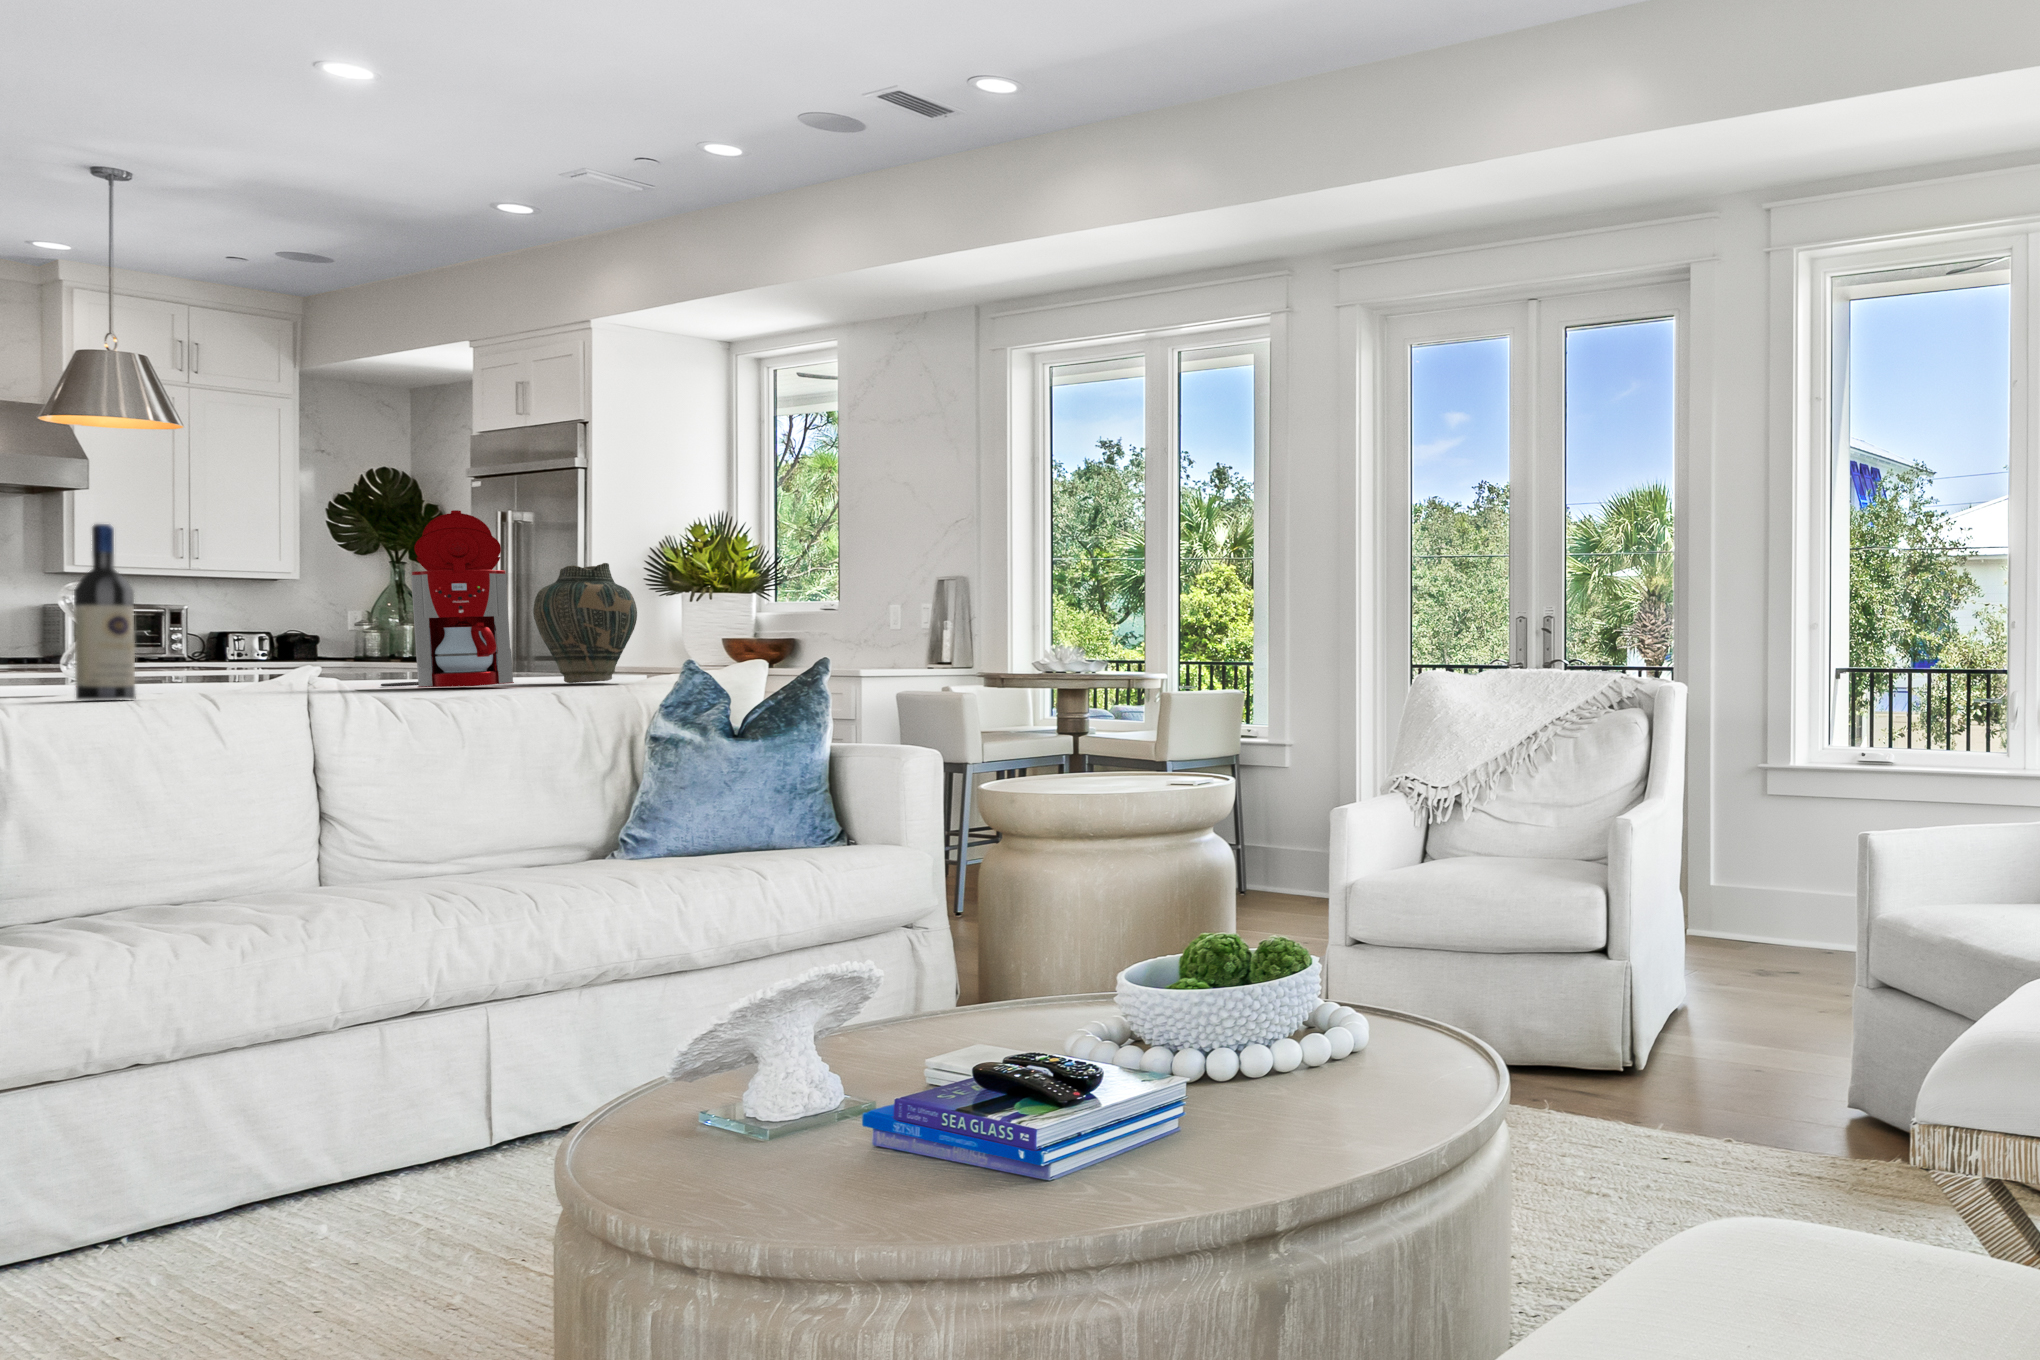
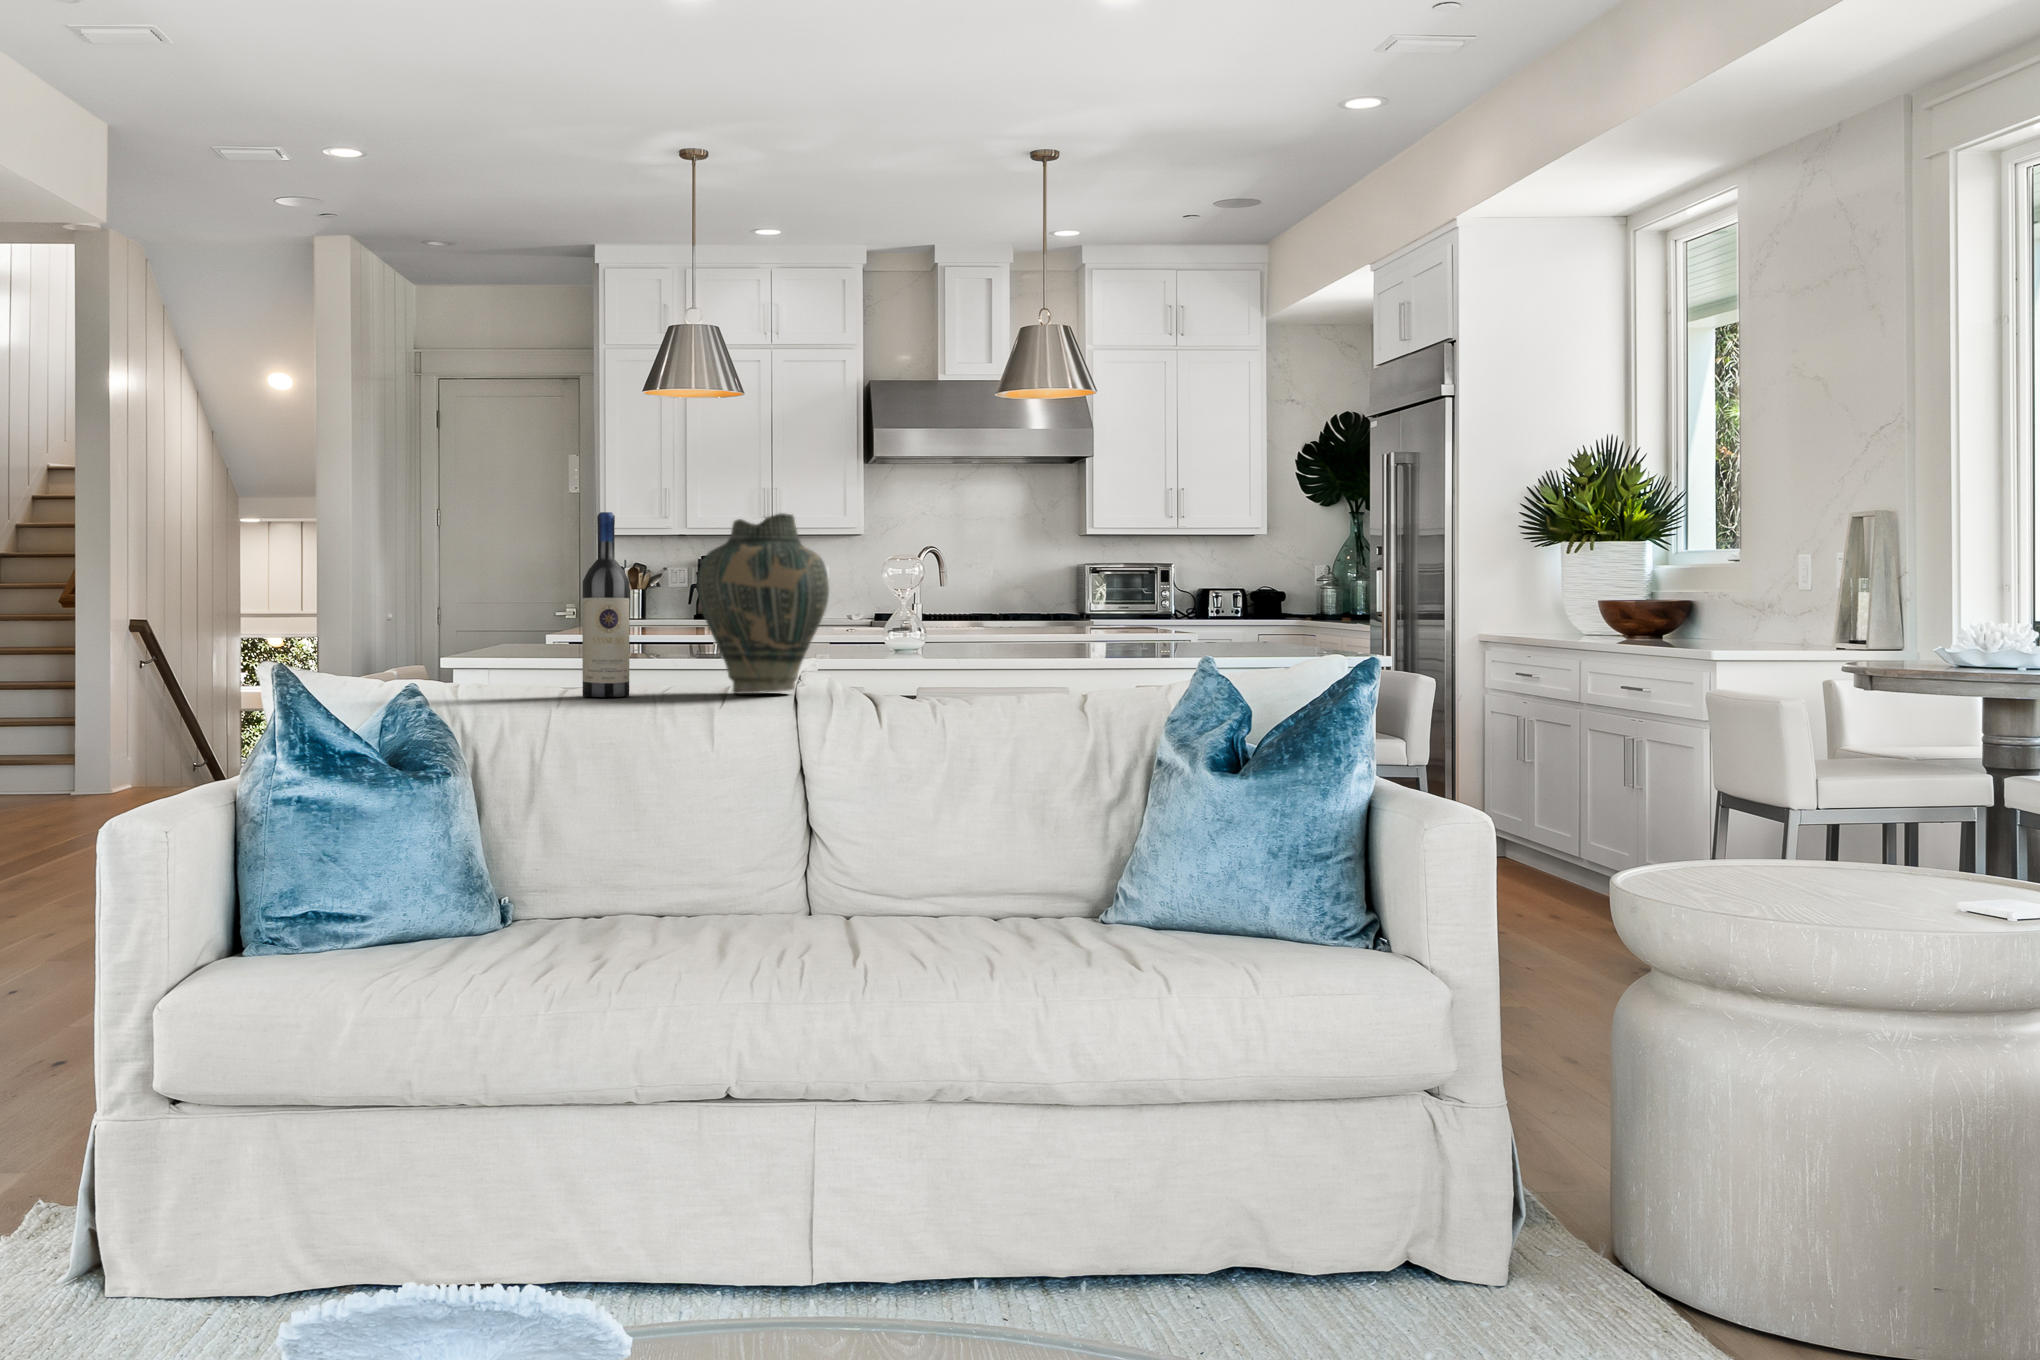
coffee maker: present [381,510,514,687] -> none [975,471,1084,681]
vase: present [533,563,637,683] -> present [697,513,829,694]

